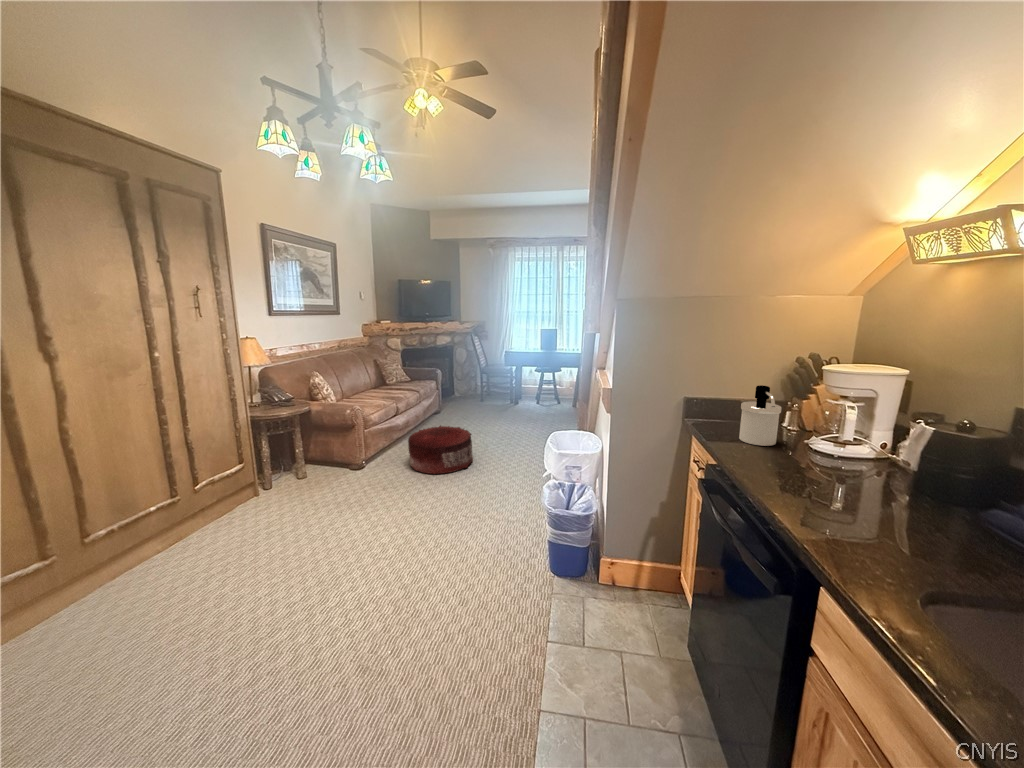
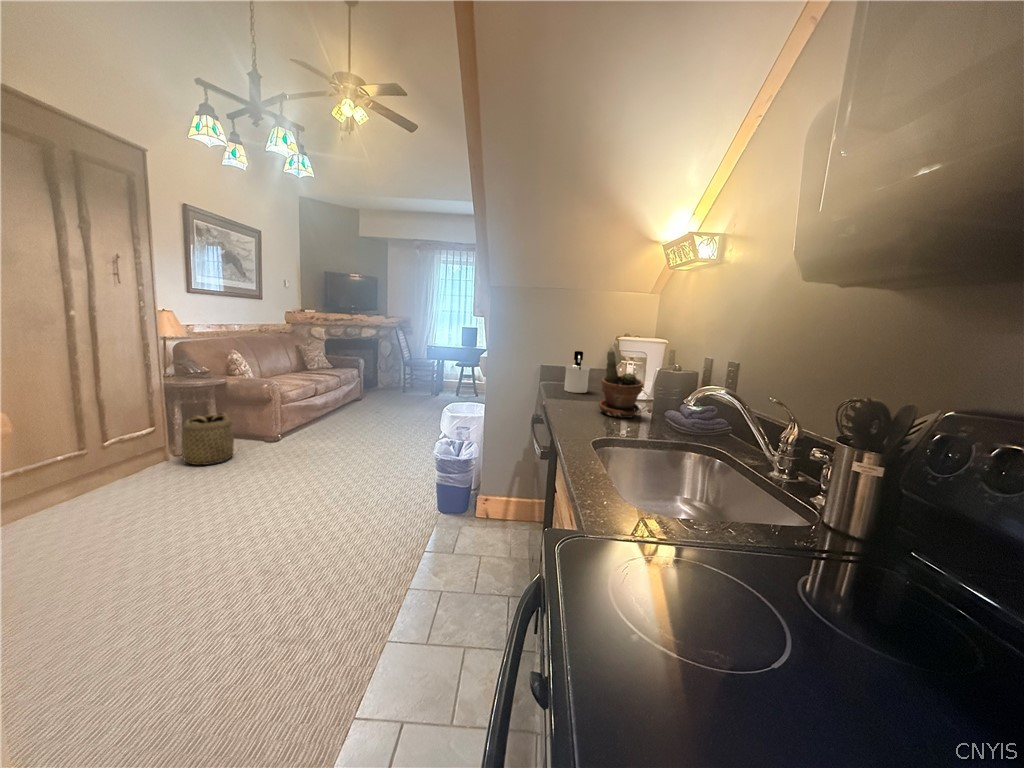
potted plant: none [841,405,937,516] -> present [599,350,643,418]
pouf: present [408,426,473,474] -> none [324,405,386,446]
basket: none [259,444,326,502] -> present [182,413,234,465]

